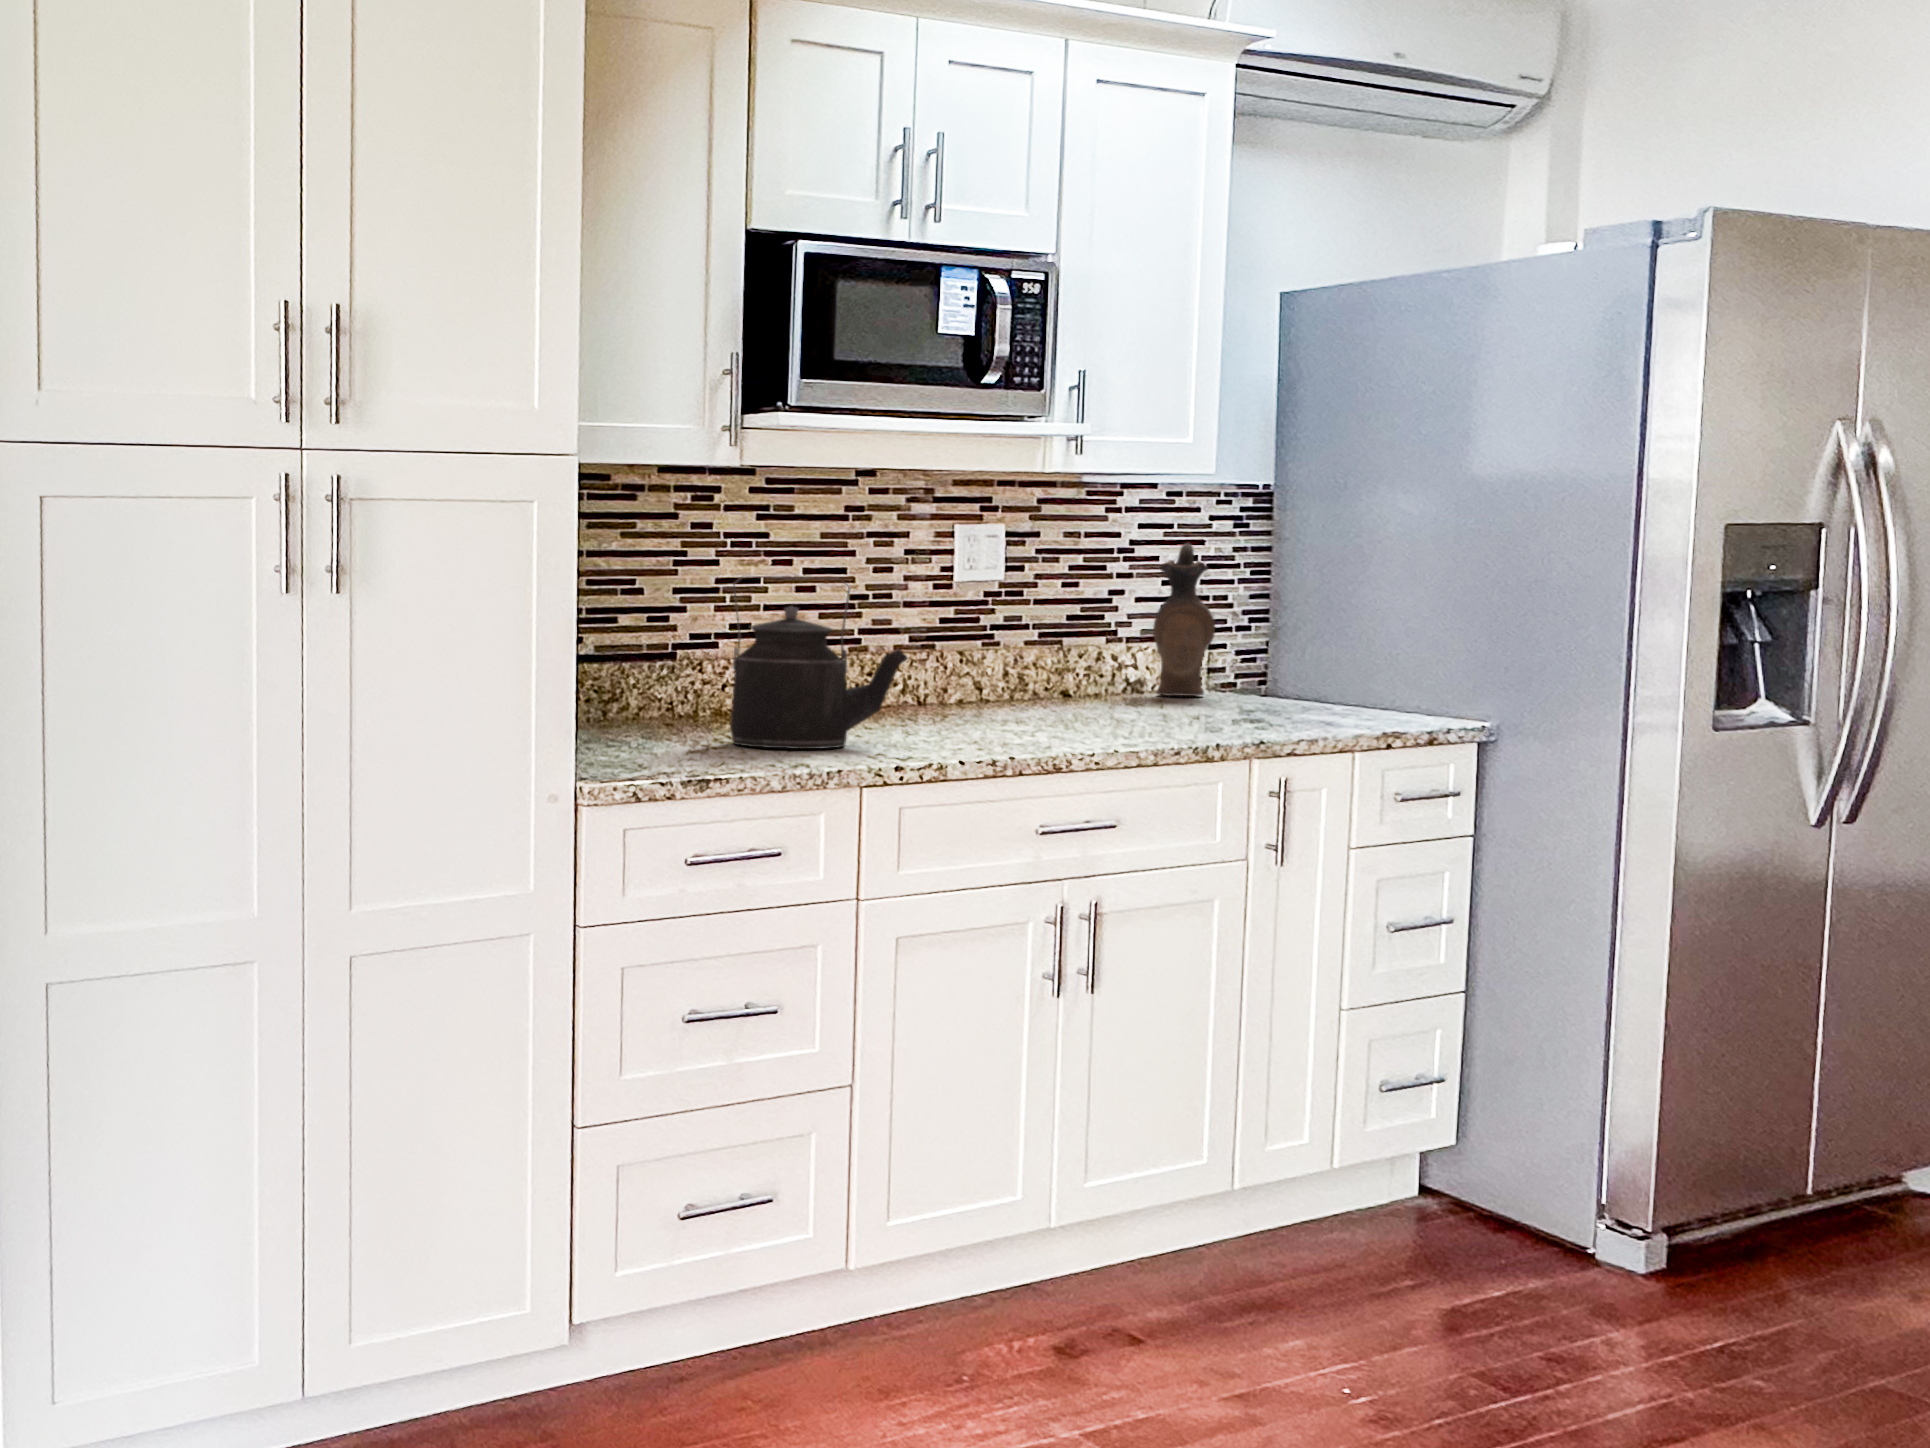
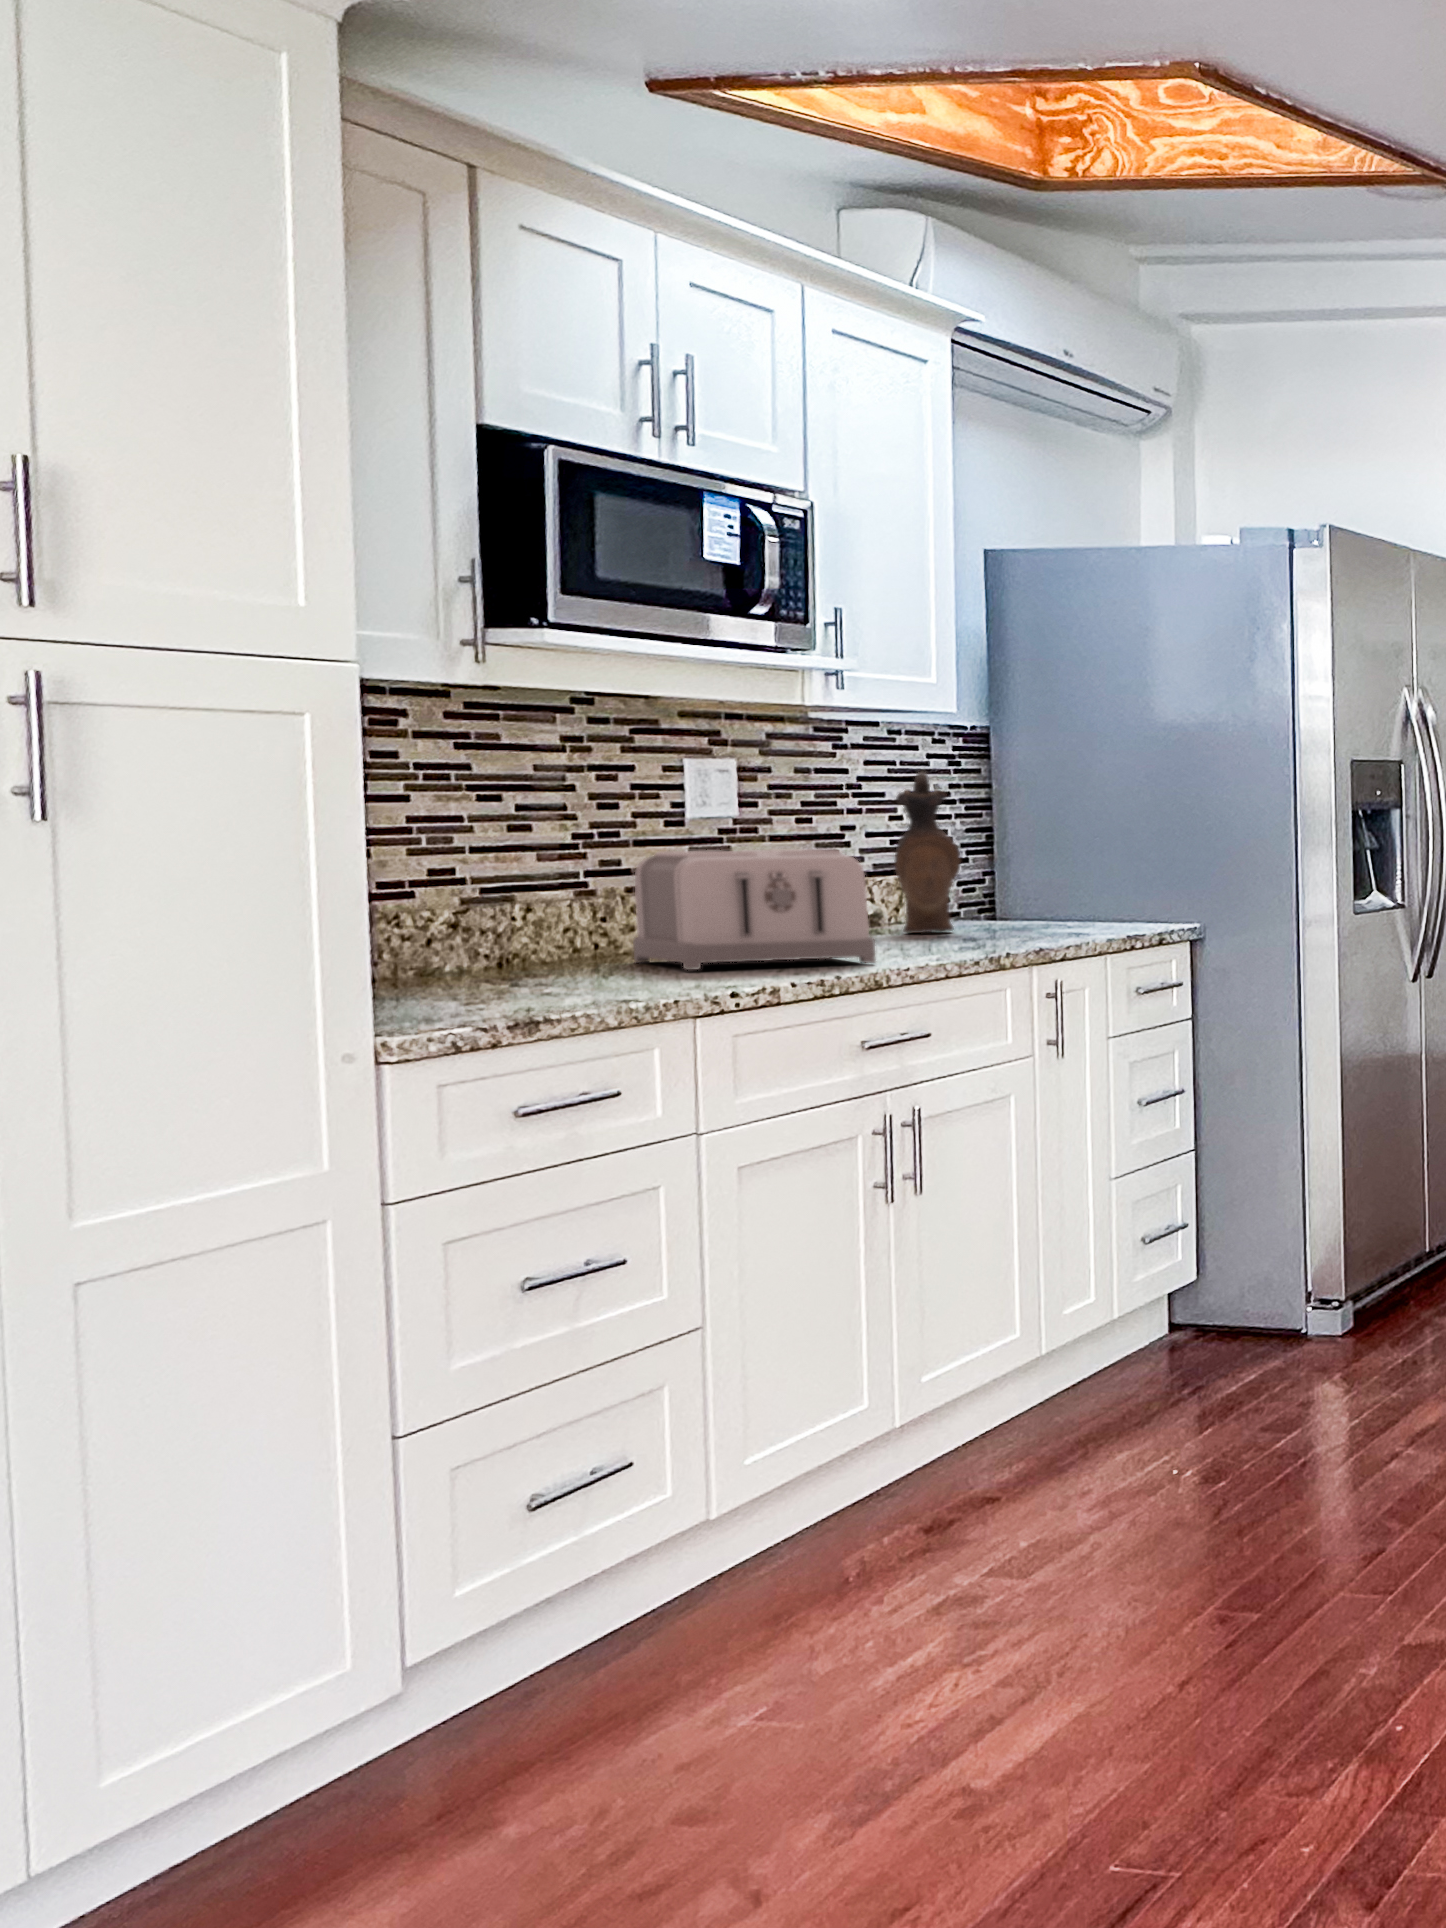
kettle: present [730,576,908,749] -> none [449,805,657,995]
toaster: none [897,616,1111,730] -> present [633,849,876,970]

